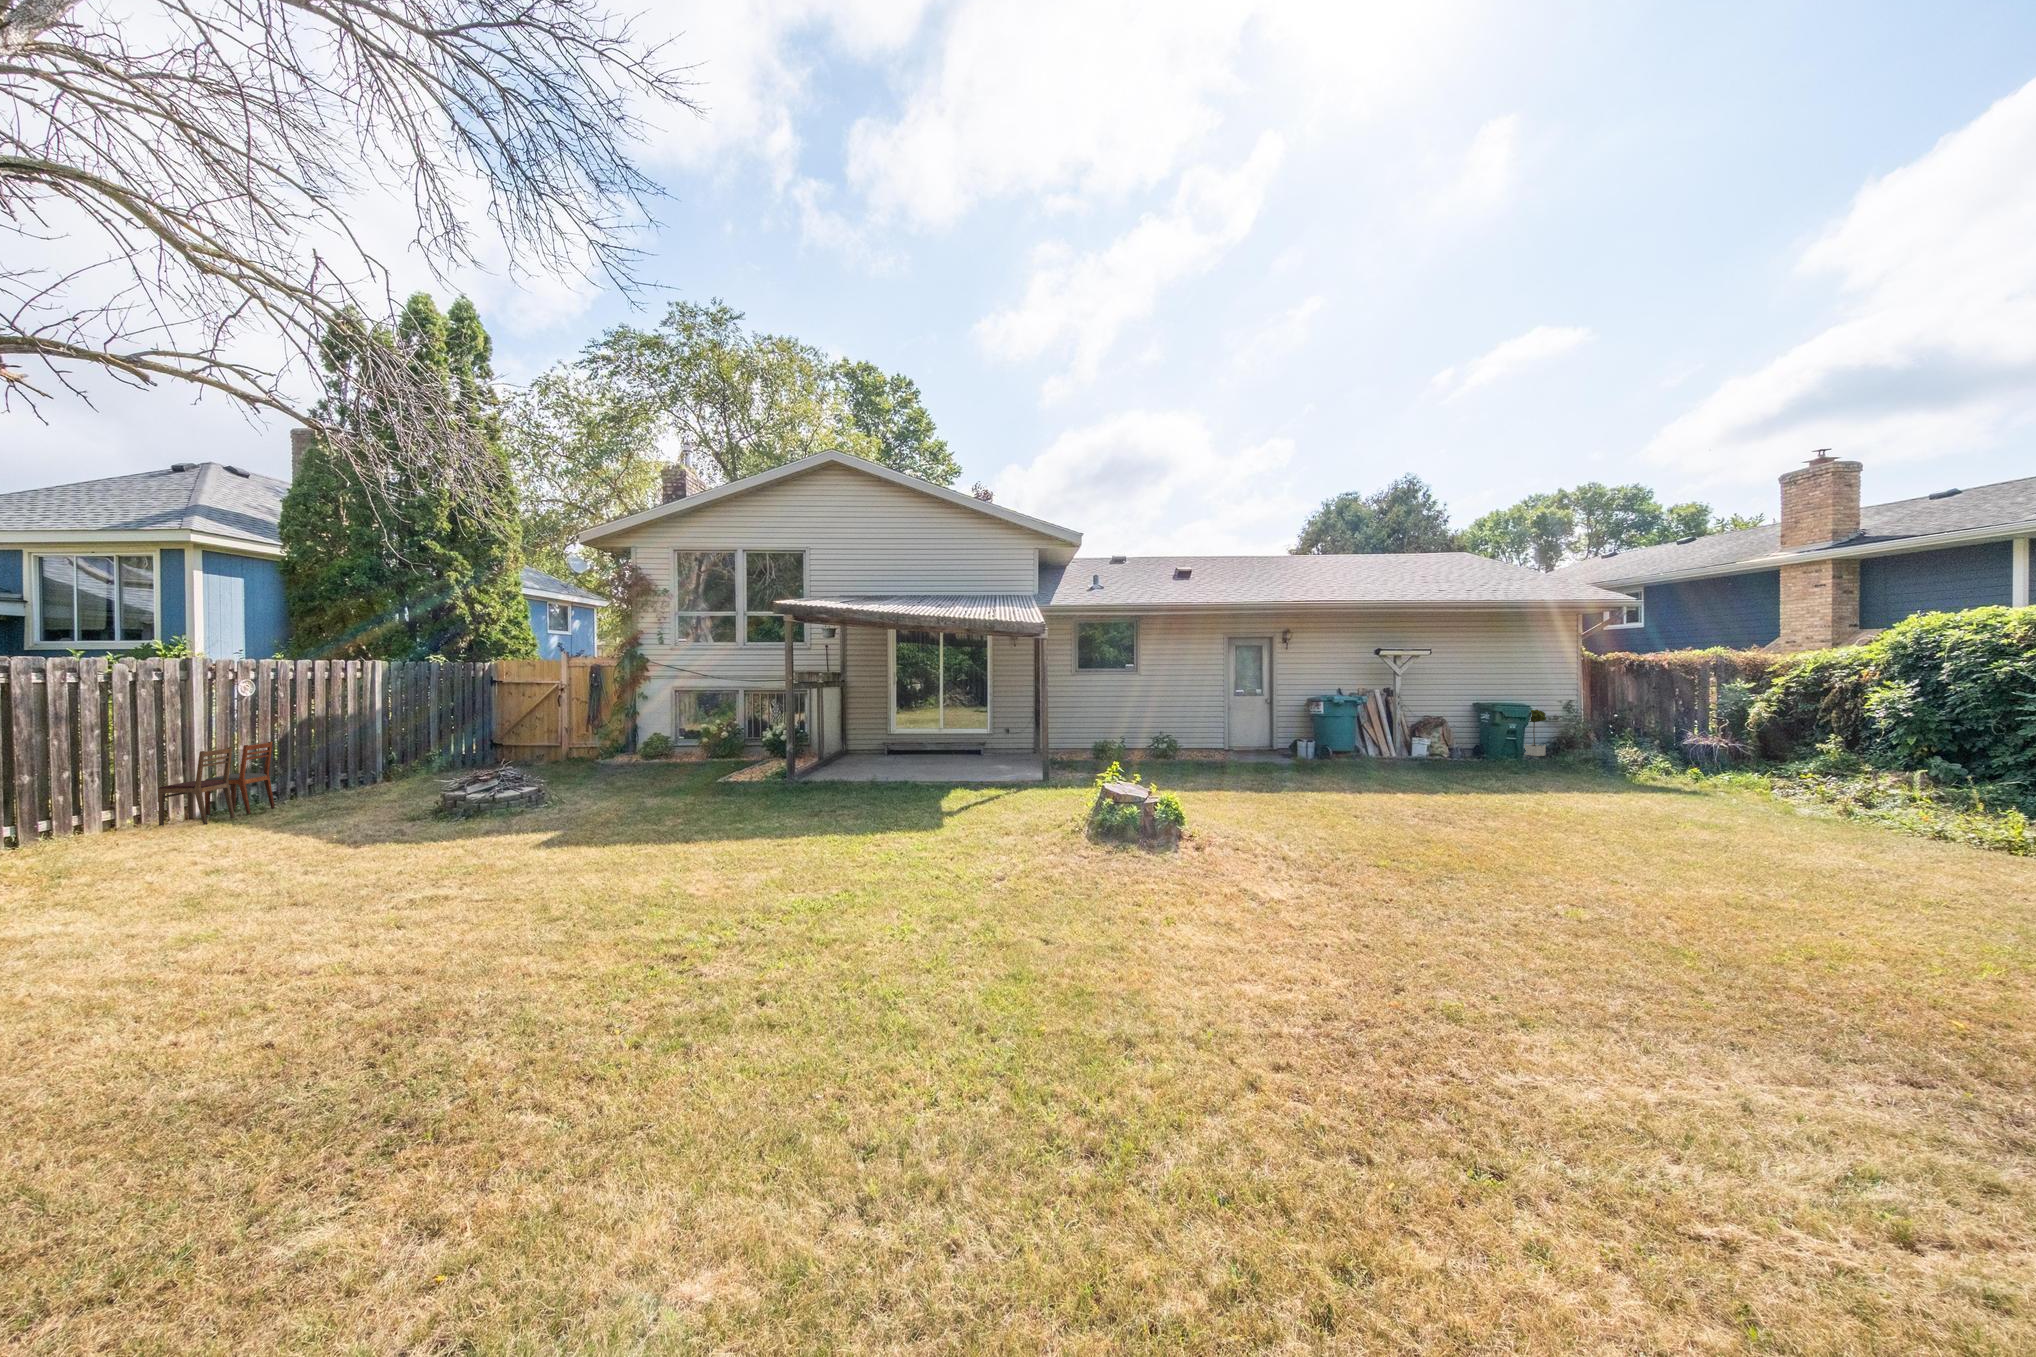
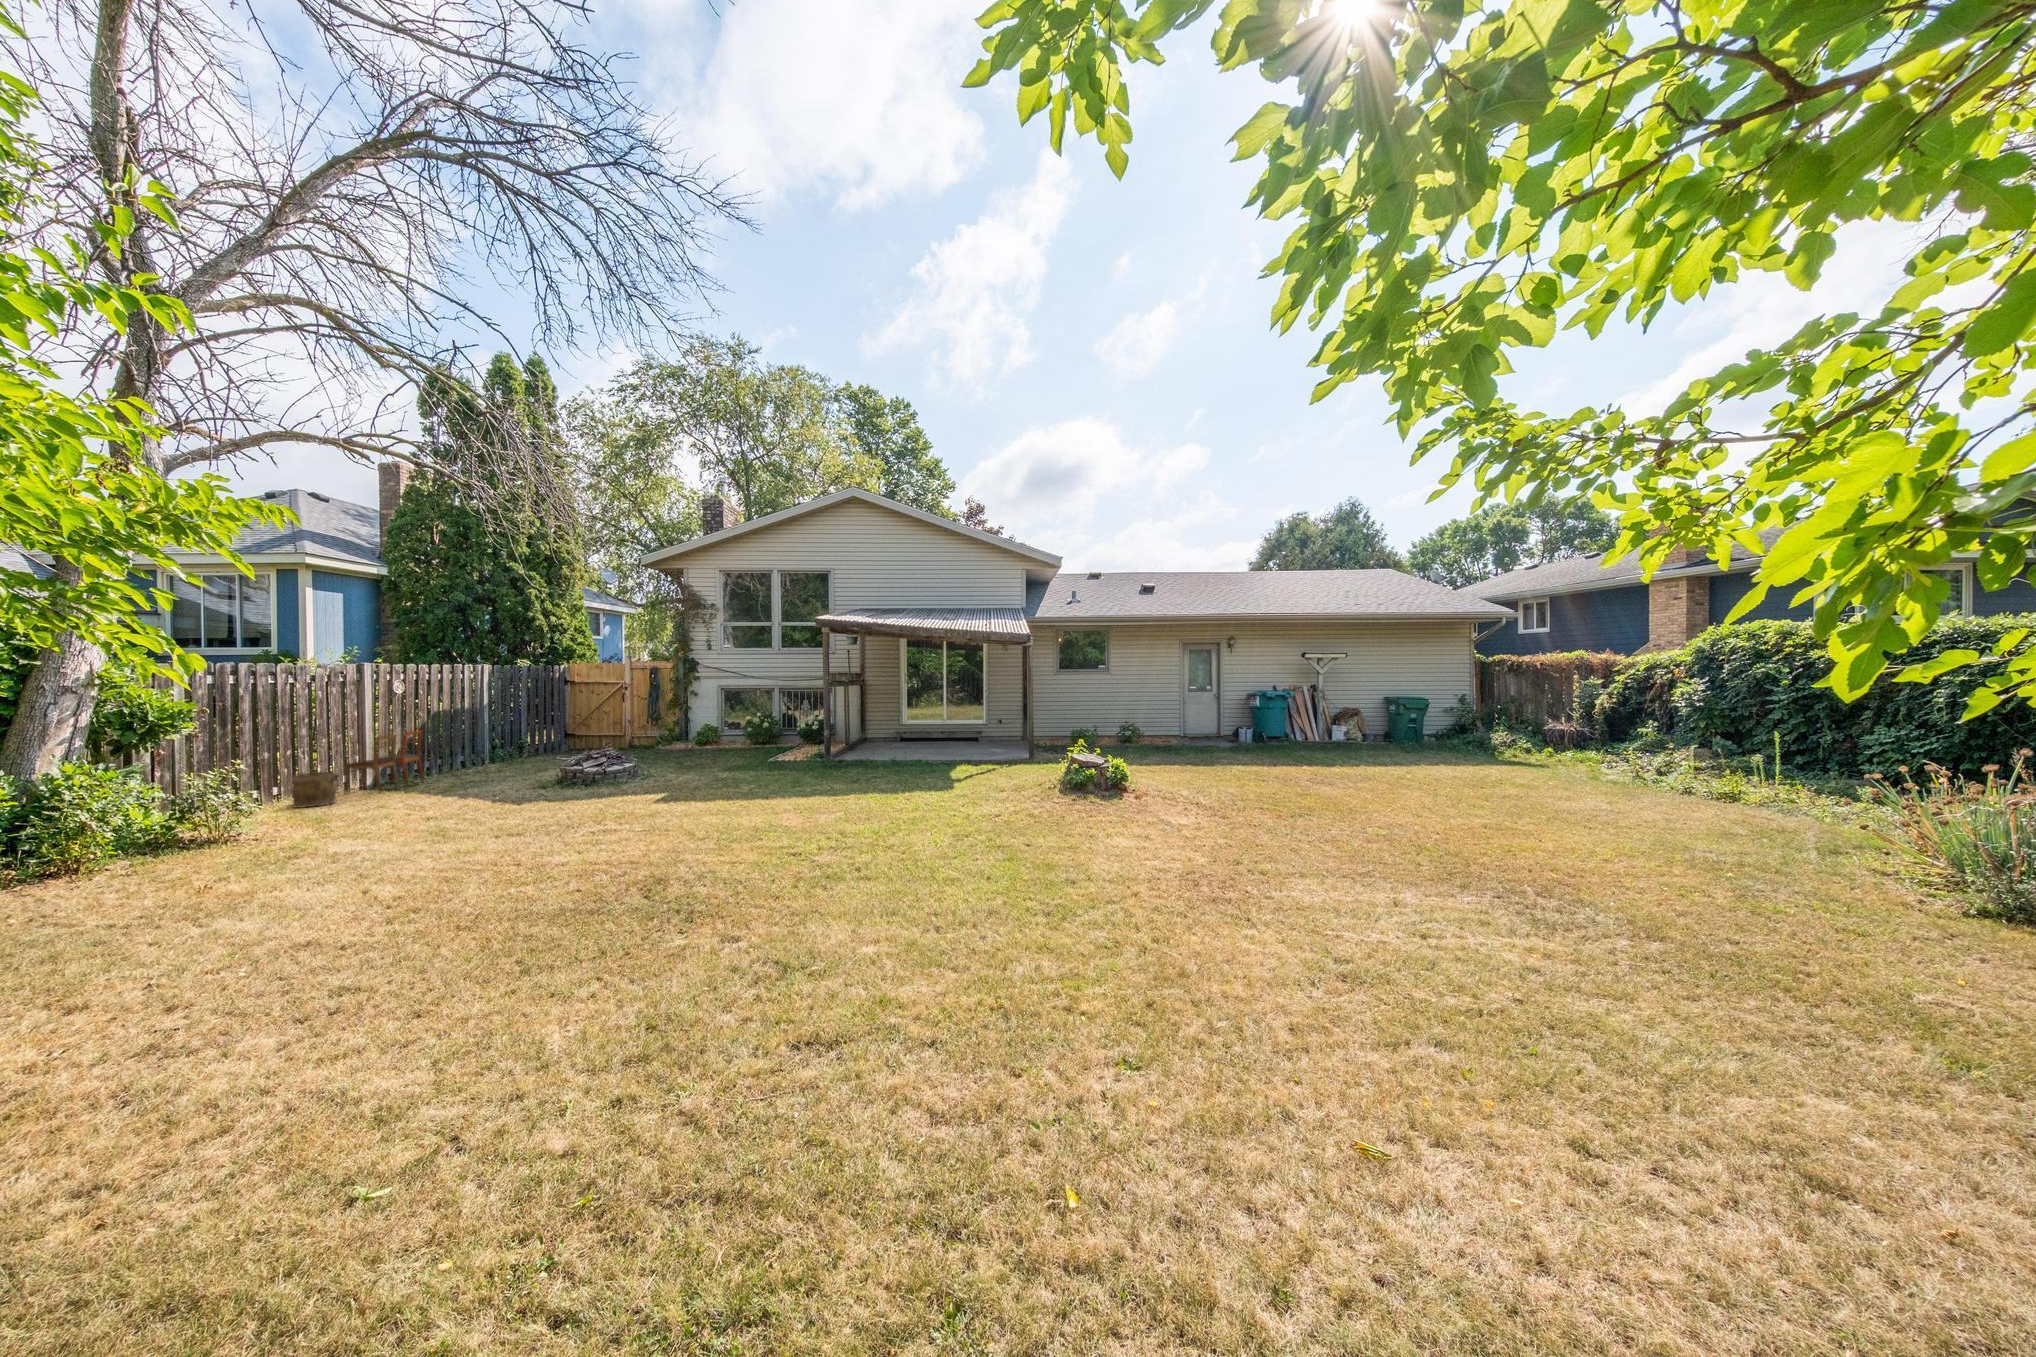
potted tree: present [1524,710,1546,756] -> none [1424,702,1444,740]
bucket: none [72,797,141,846] -> present [291,772,338,808]

